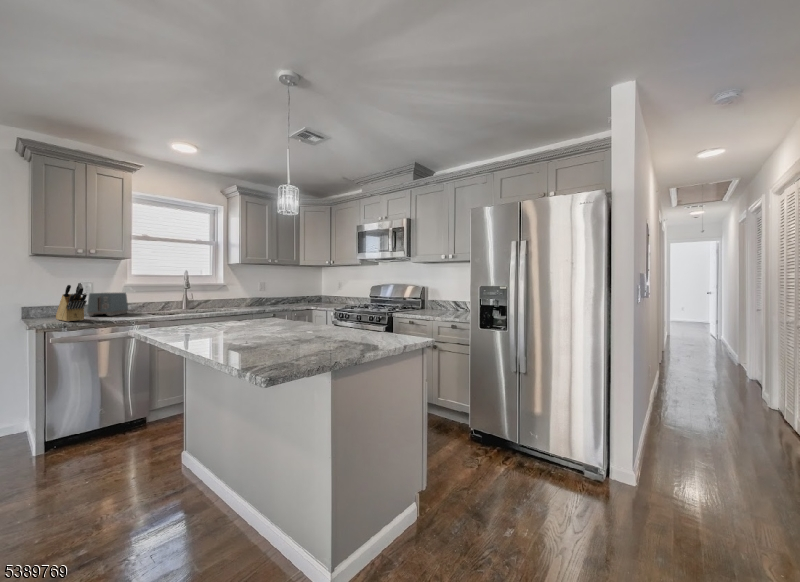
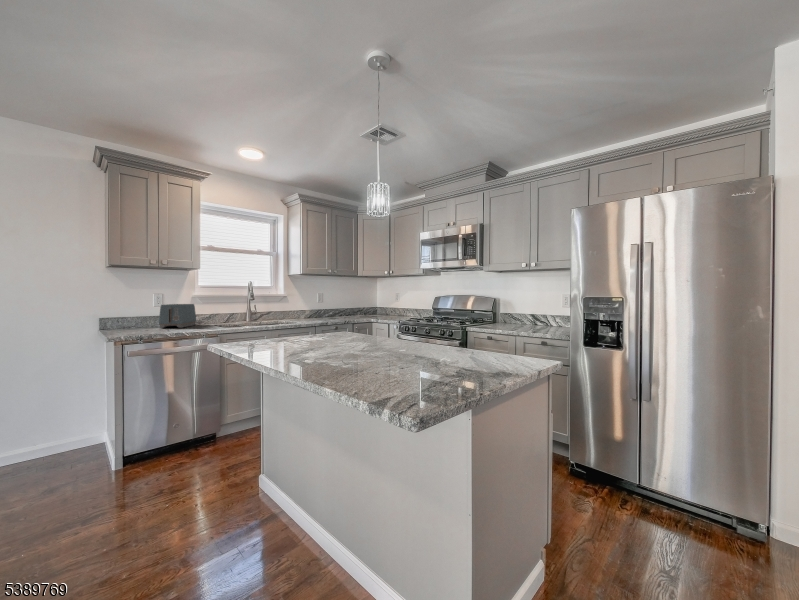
knife block: present [56,283,87,322] -> none [130,294,160,334]

